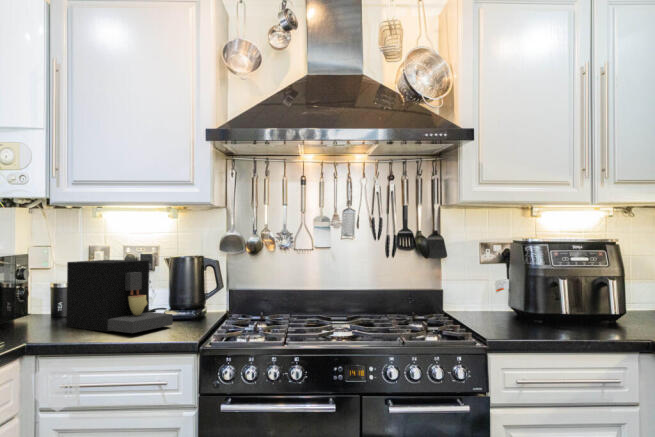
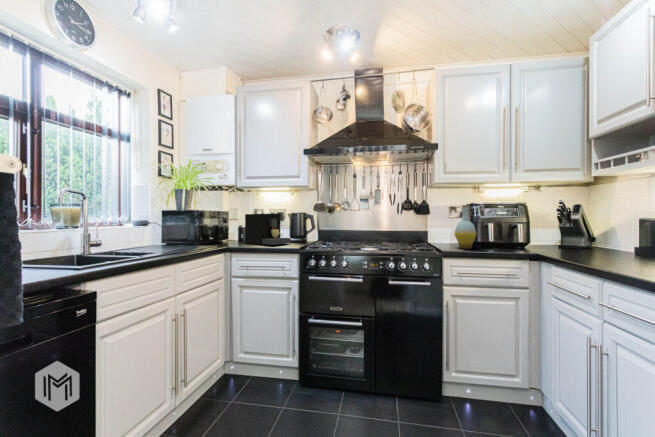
bottle: none [500,246,542,329] -> present [454,205,476,249]

